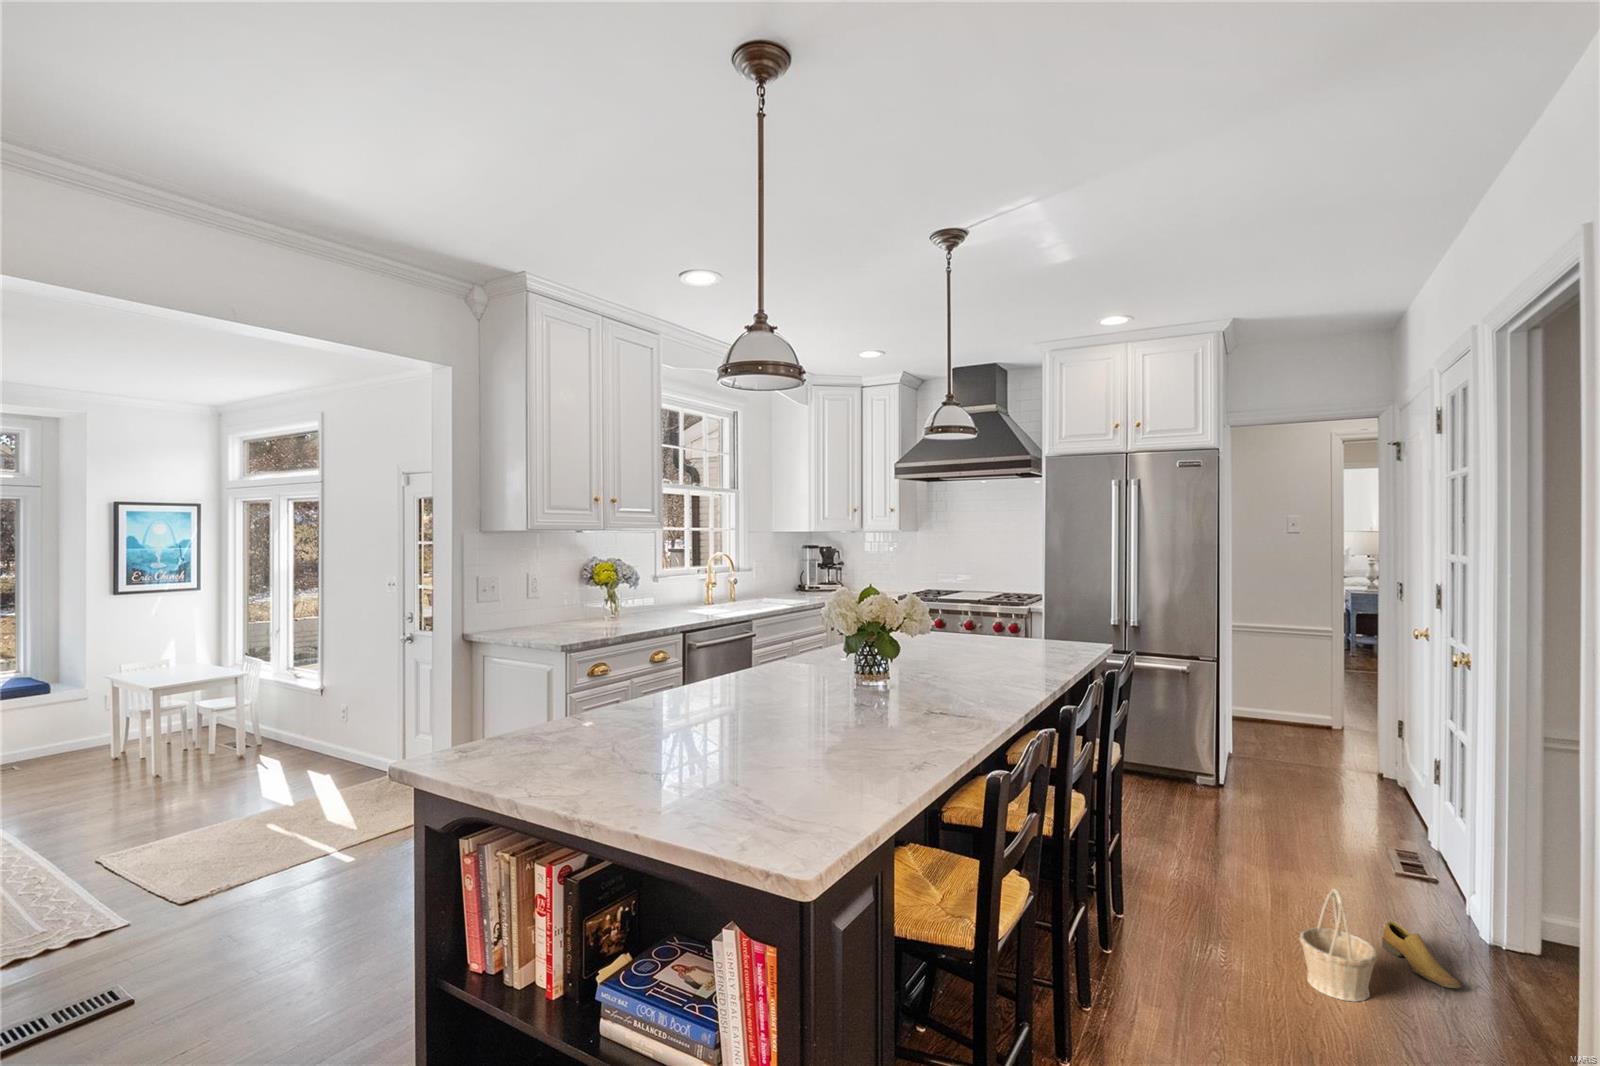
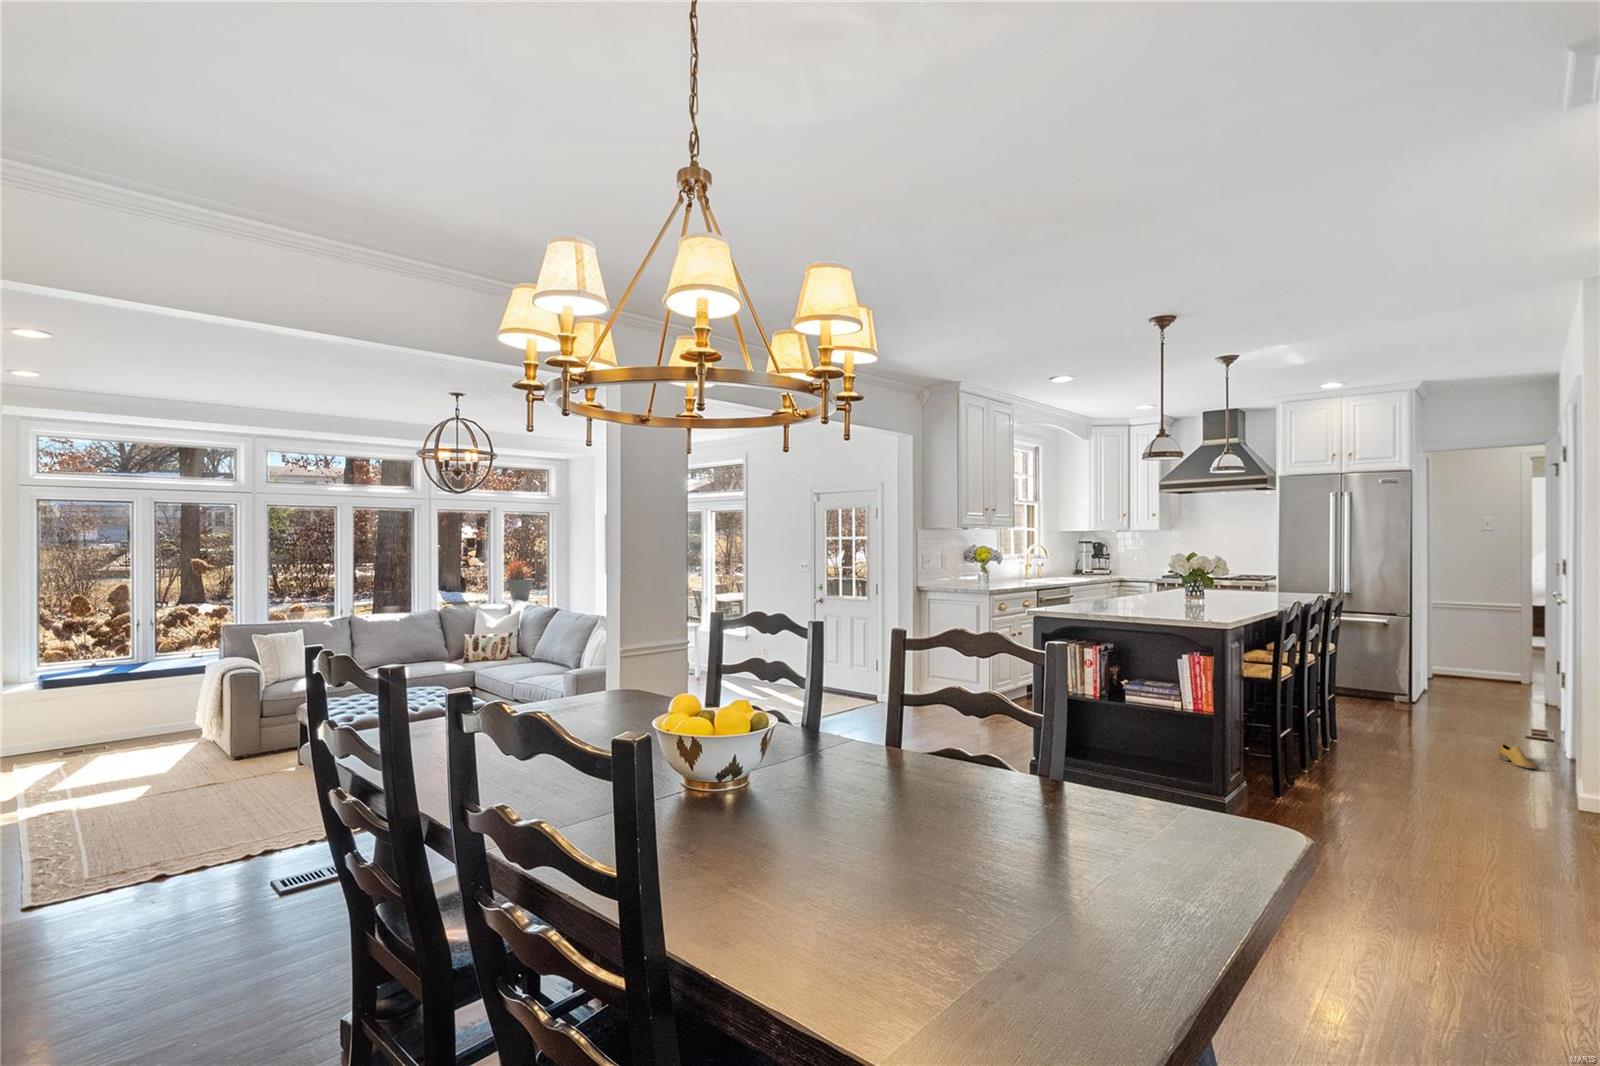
basket: present [1300,888,1377,1002] -> none [1439,714,1485,770]

